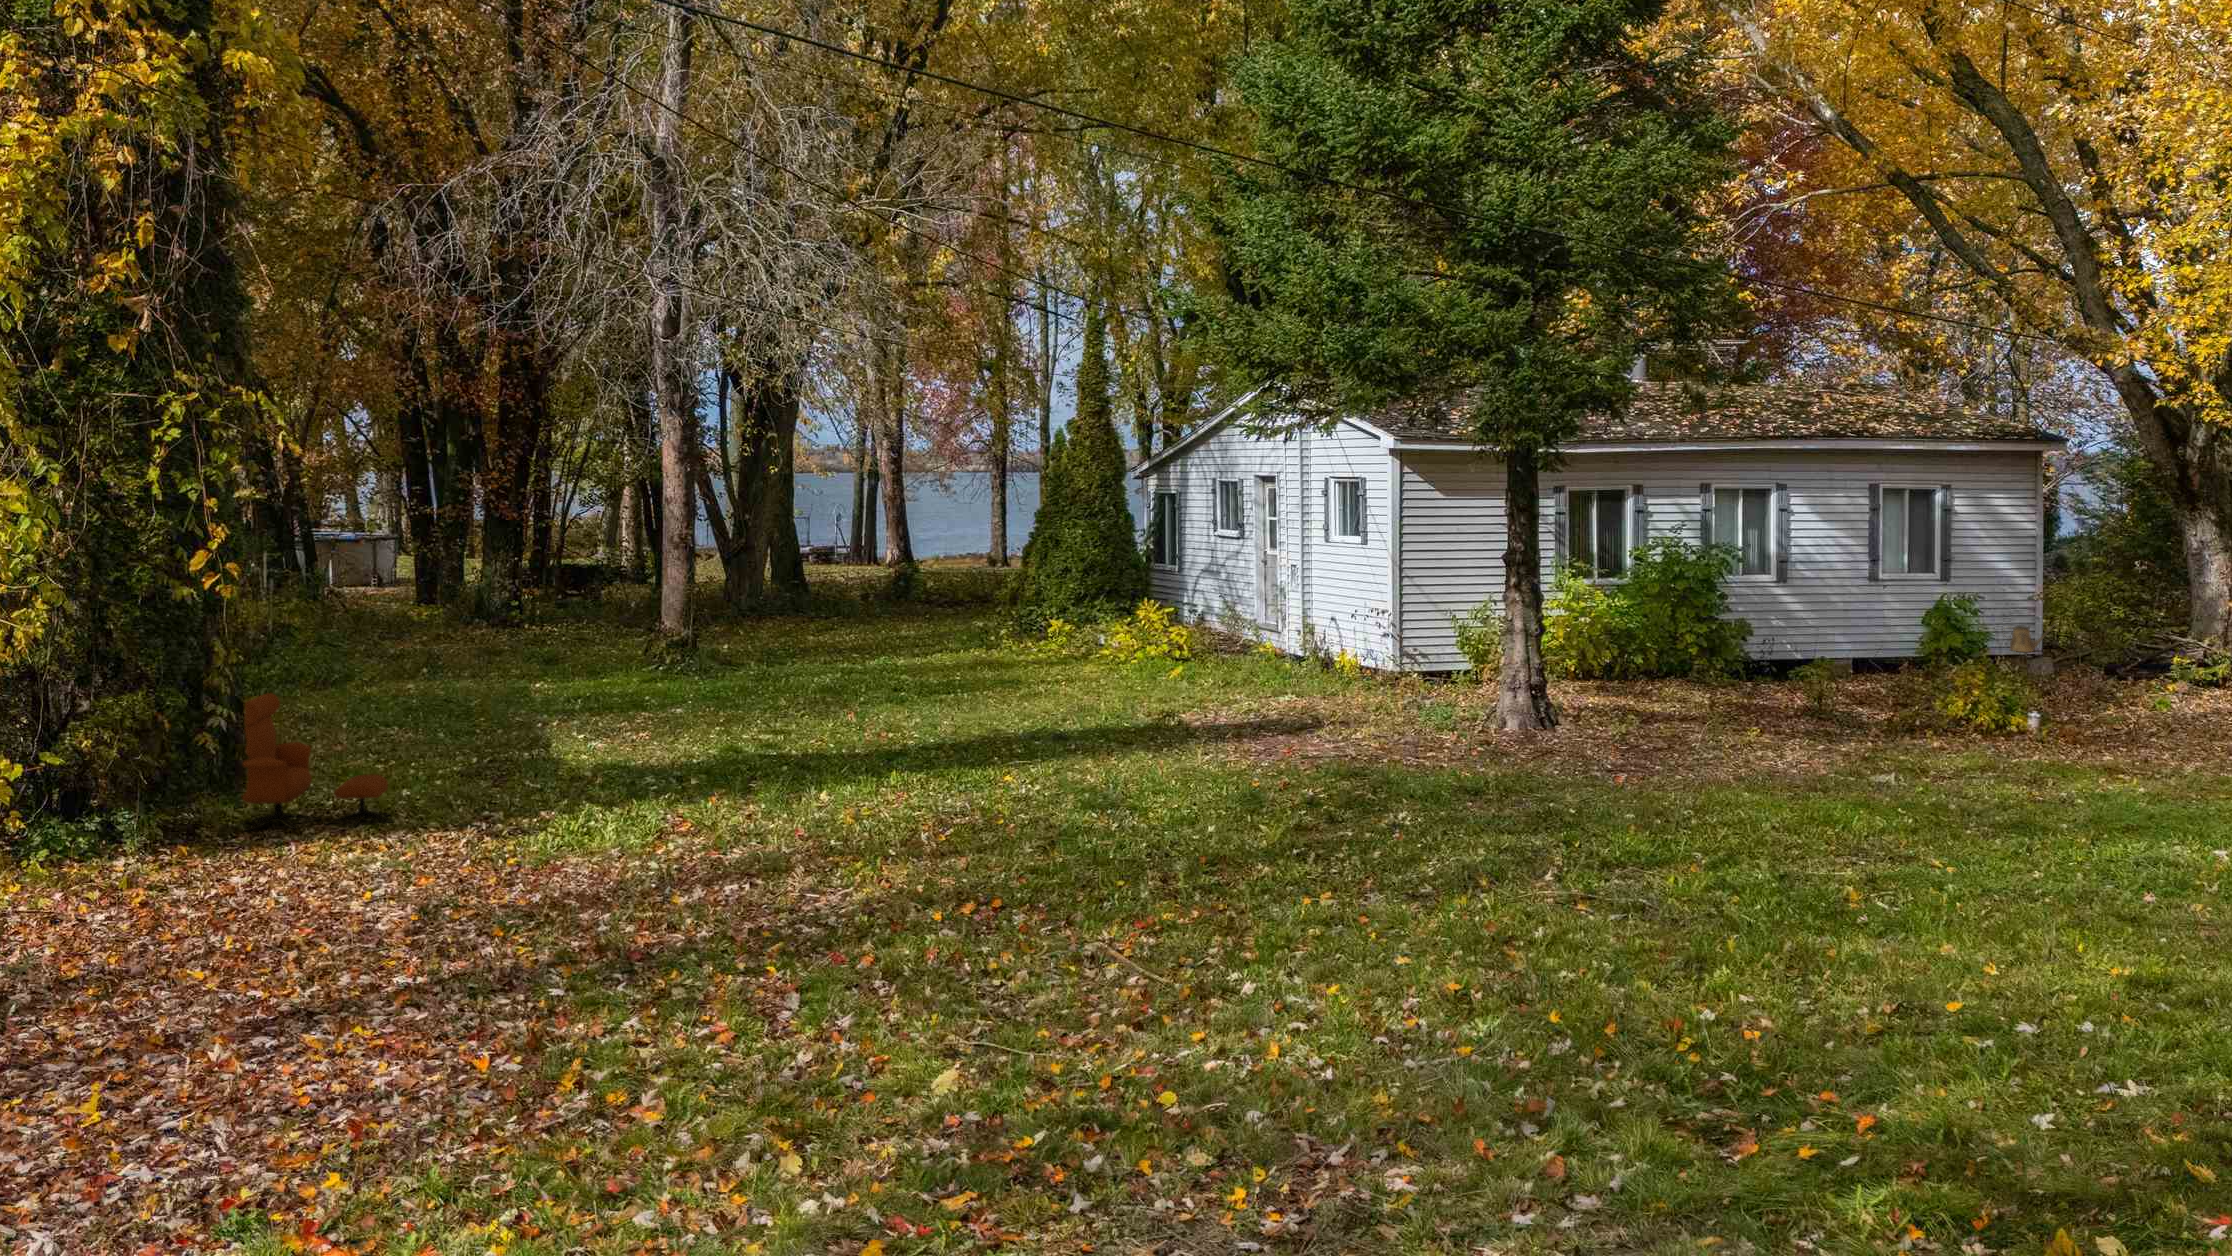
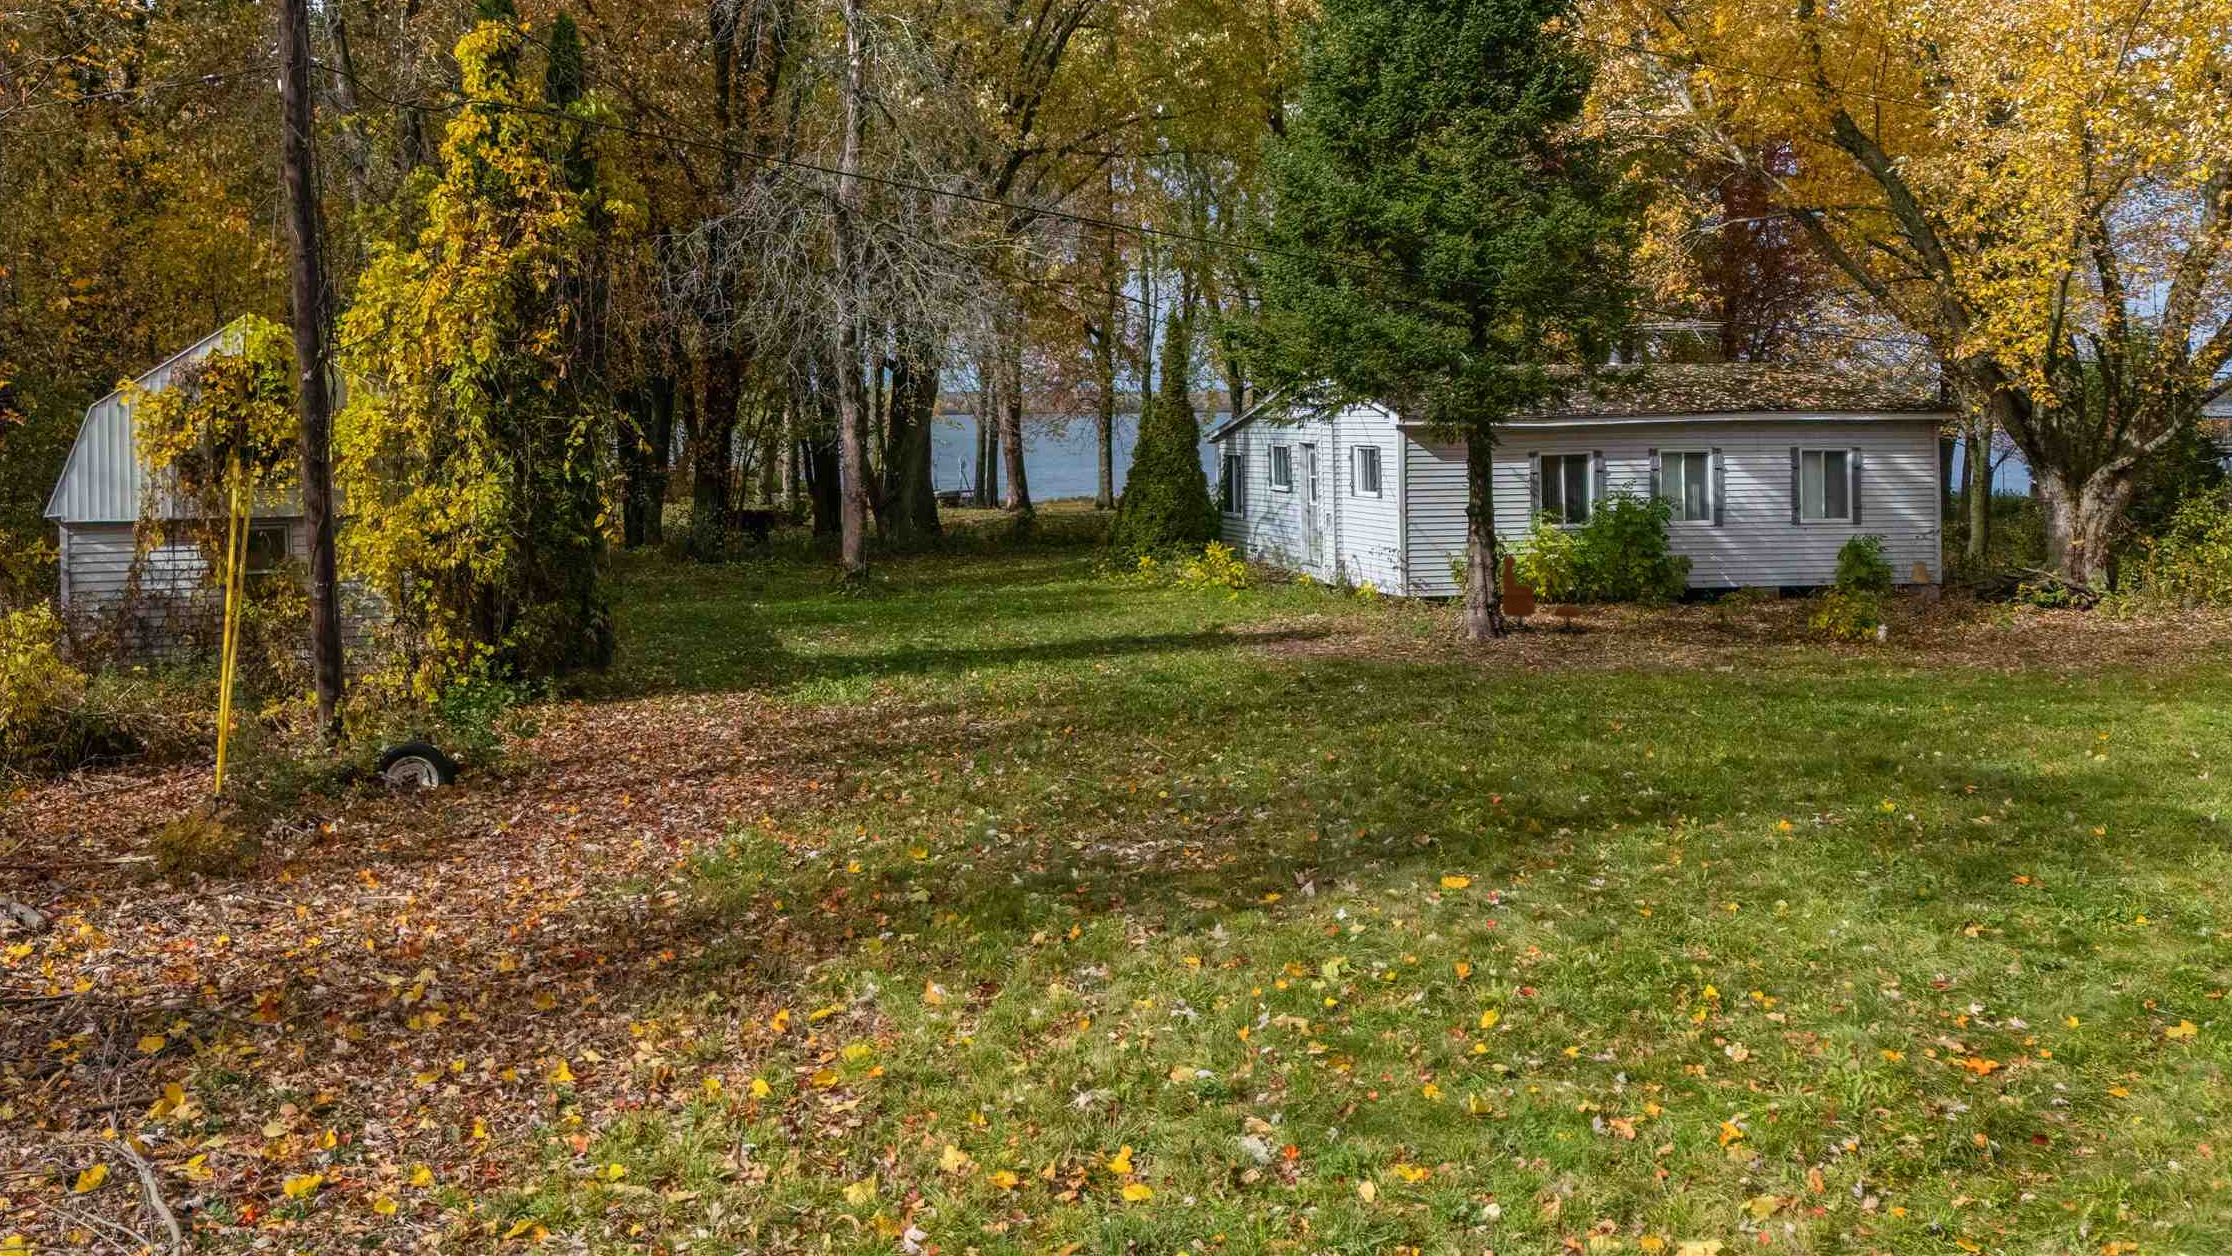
lounge chair: present [241,693,393,831] -> present [1502,555,1586,633]

